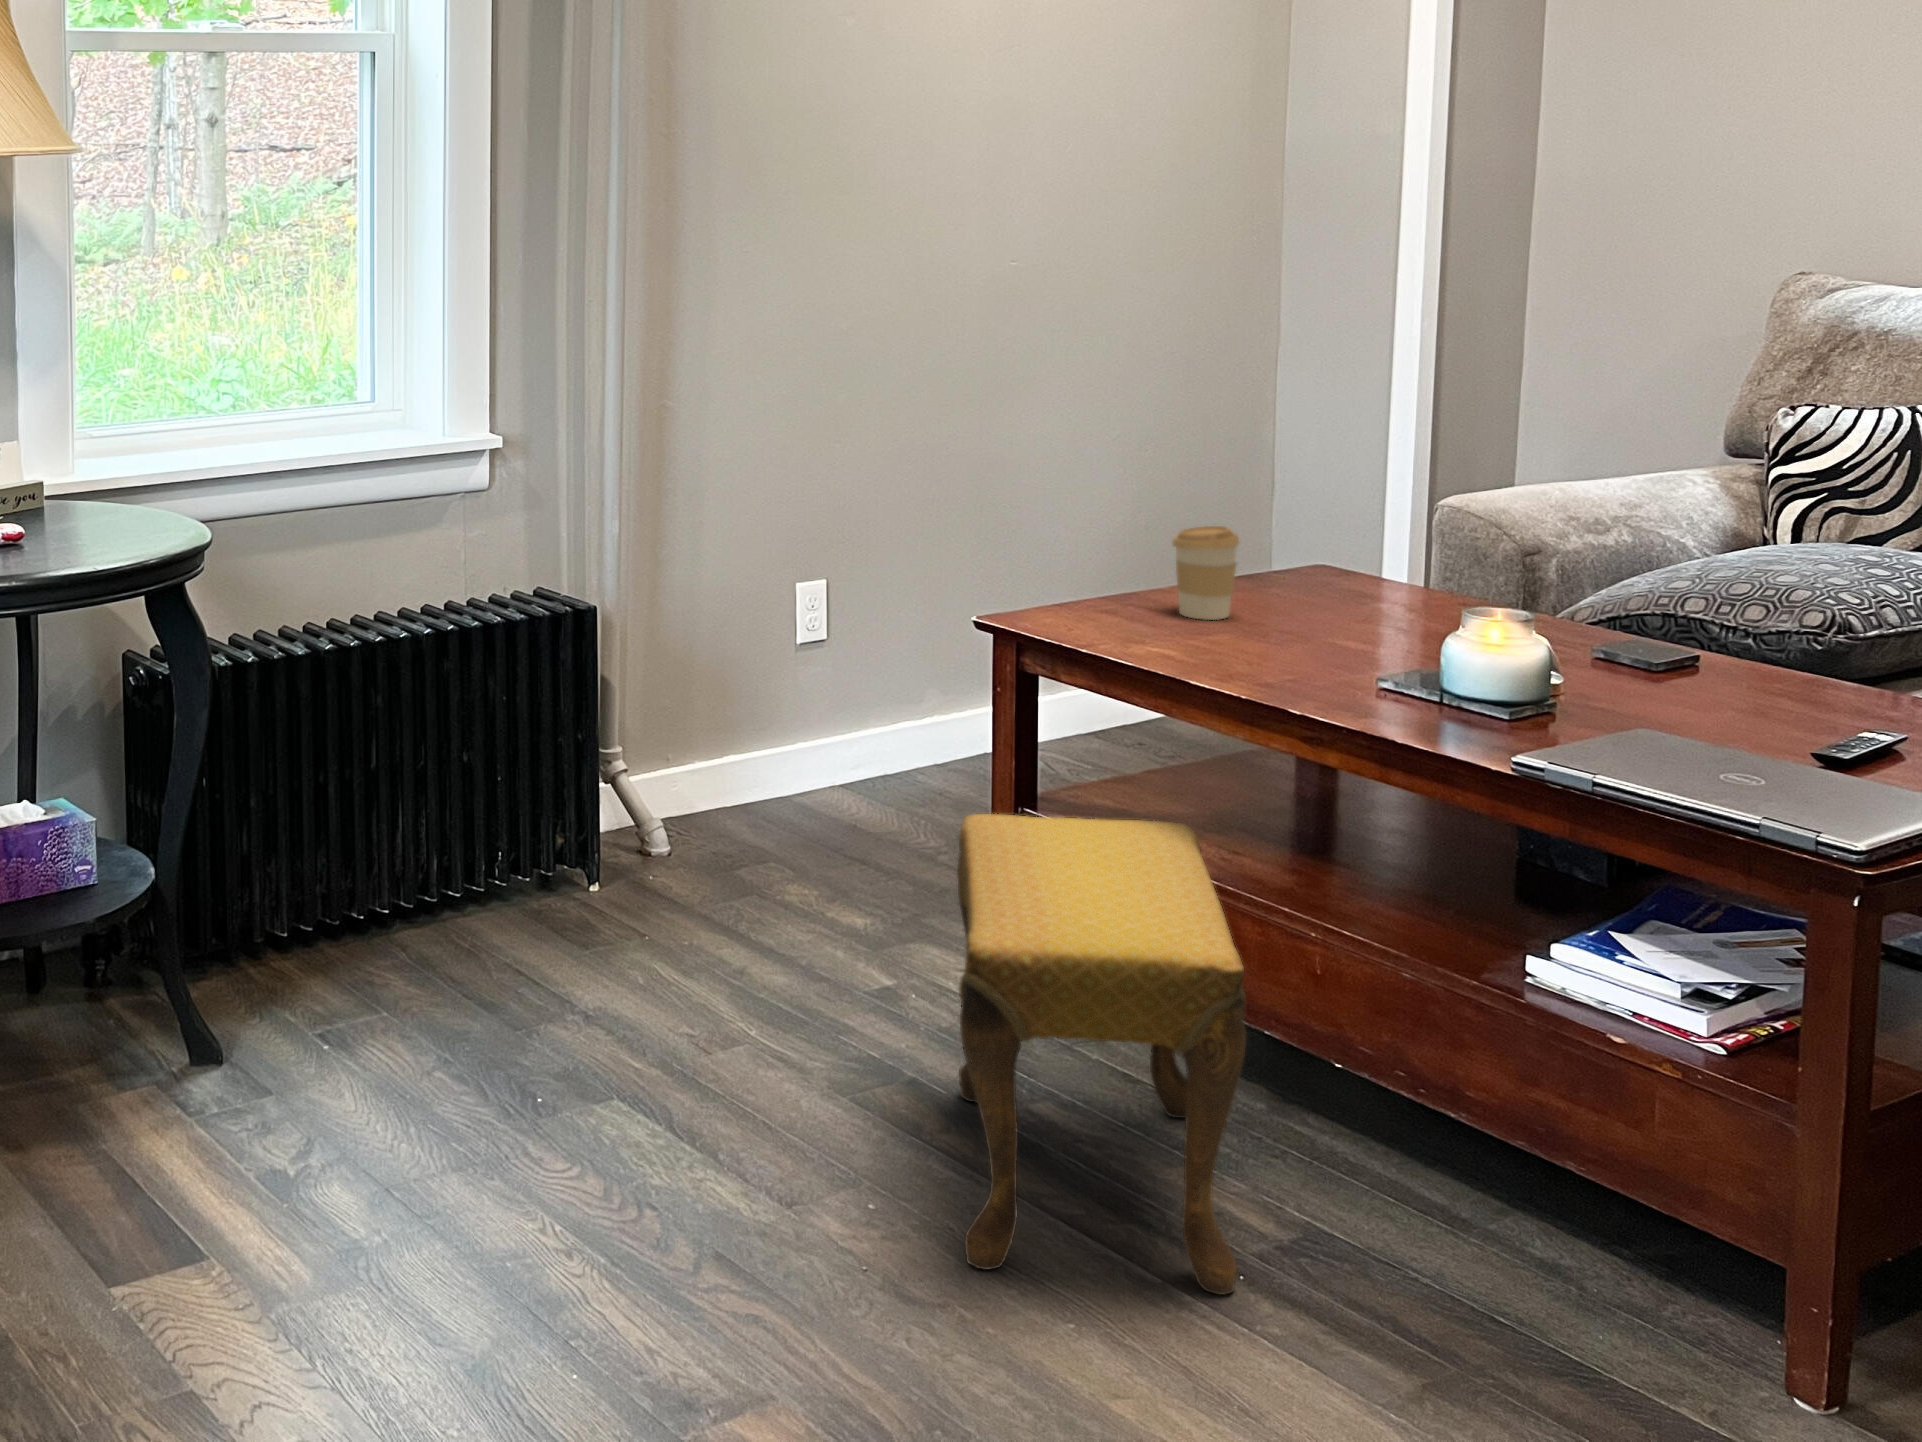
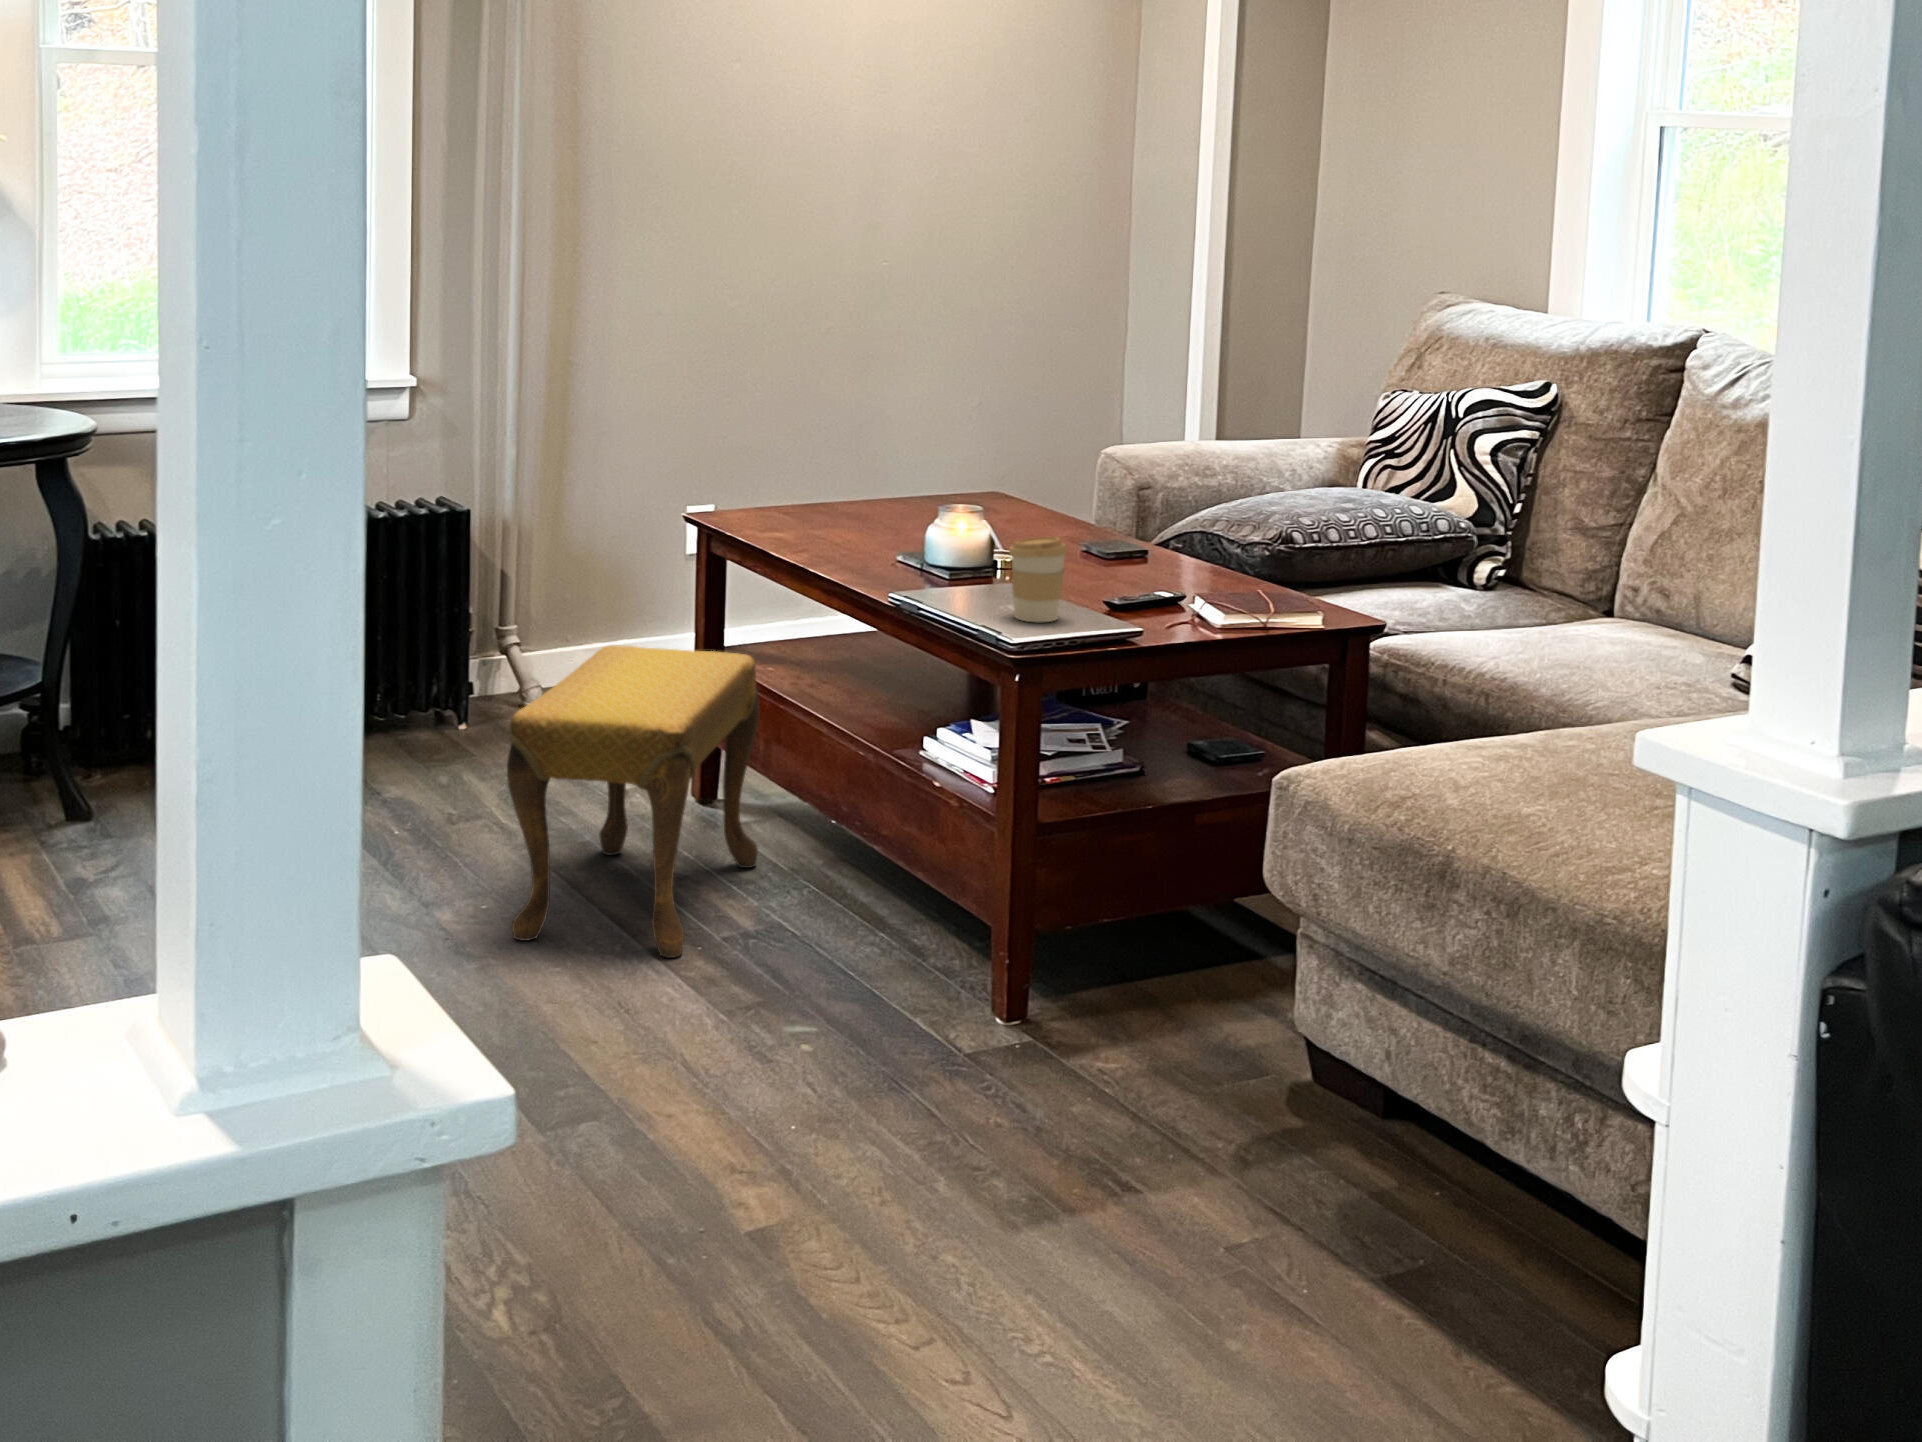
coffee cup: present [1173,526,1239,620] -> present [1009,537,1067,622]

